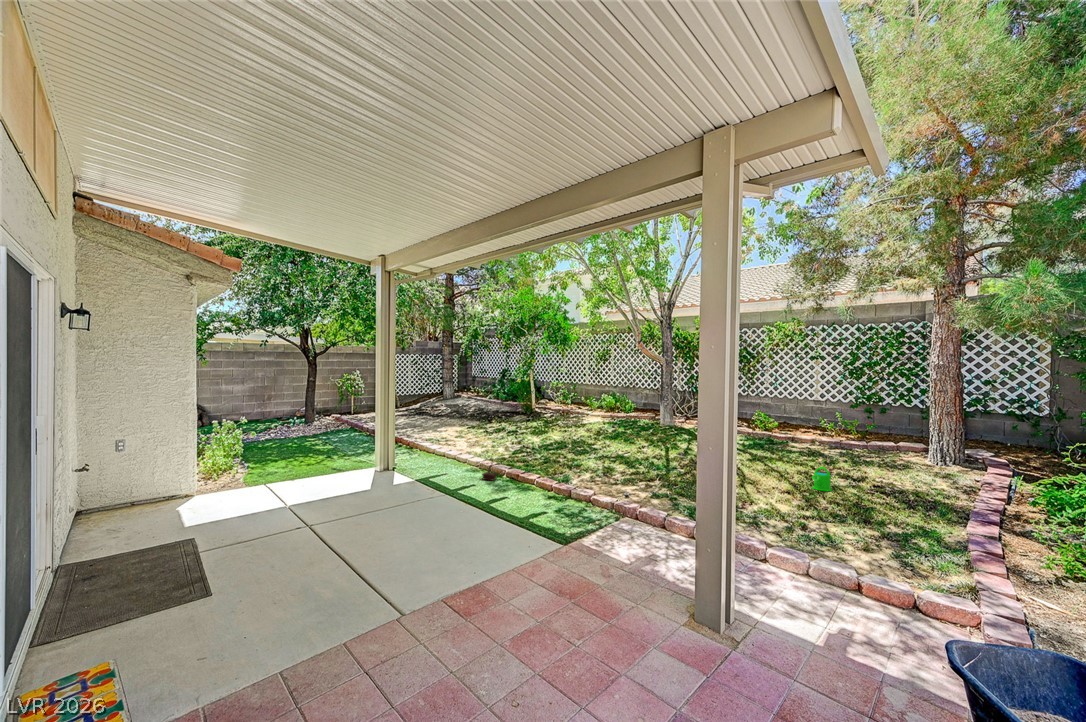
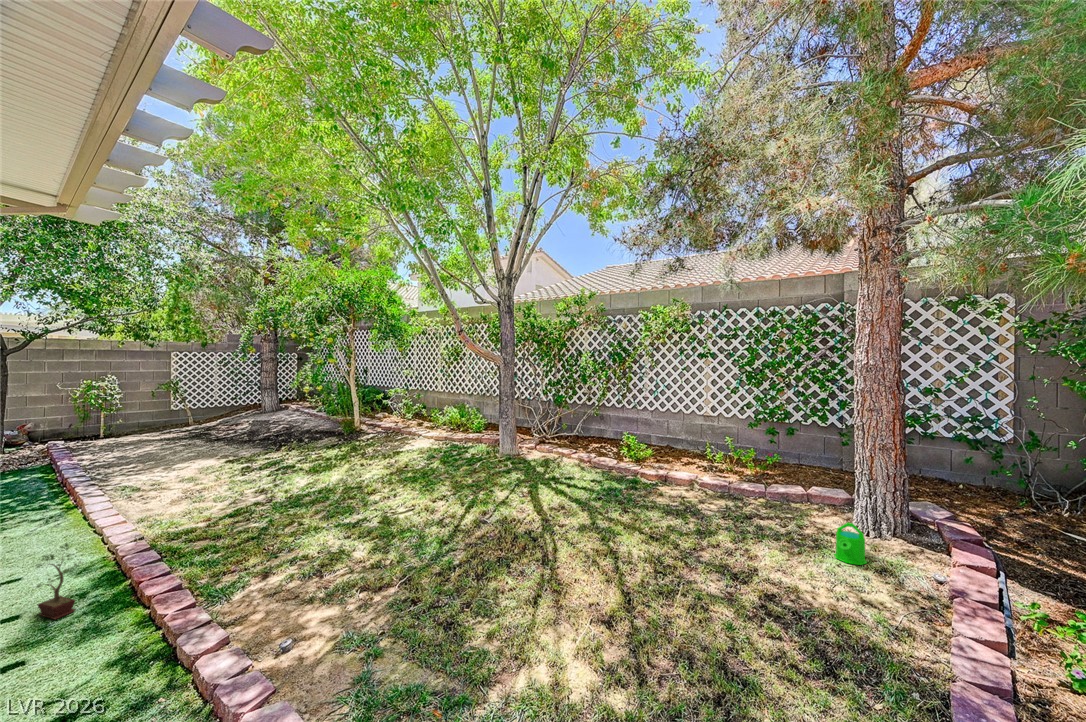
watering can: present [812,466,832,491] -> present [834,522,867,565]

